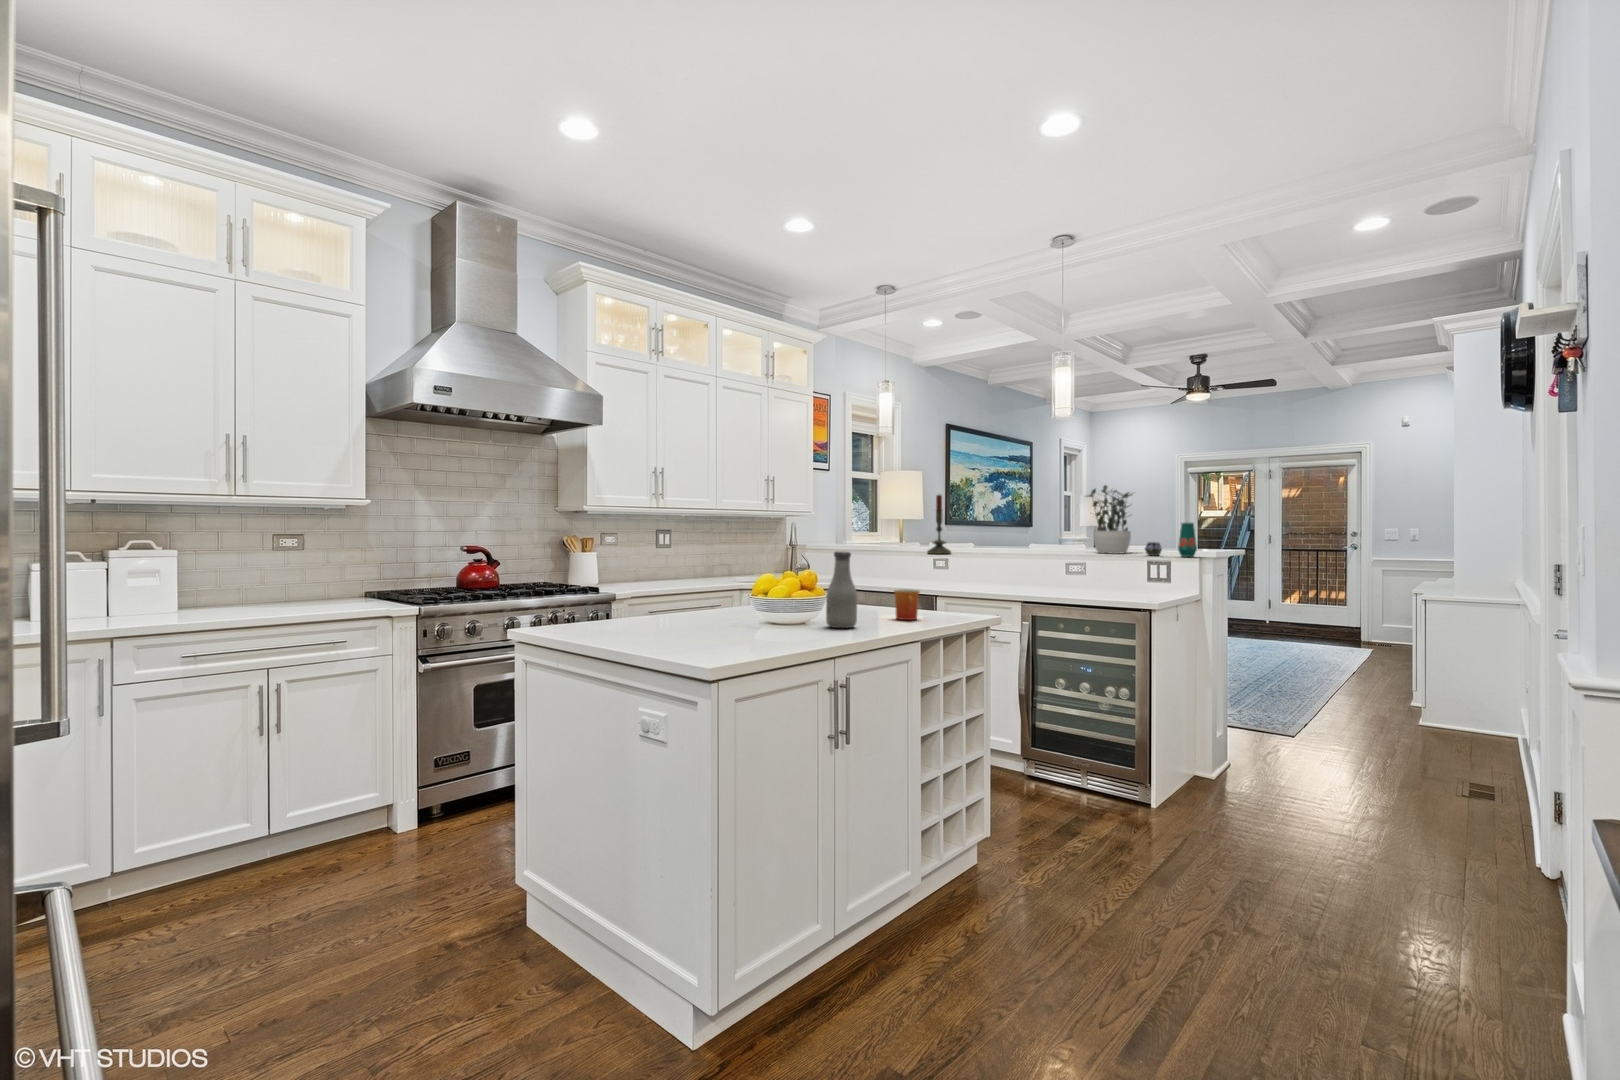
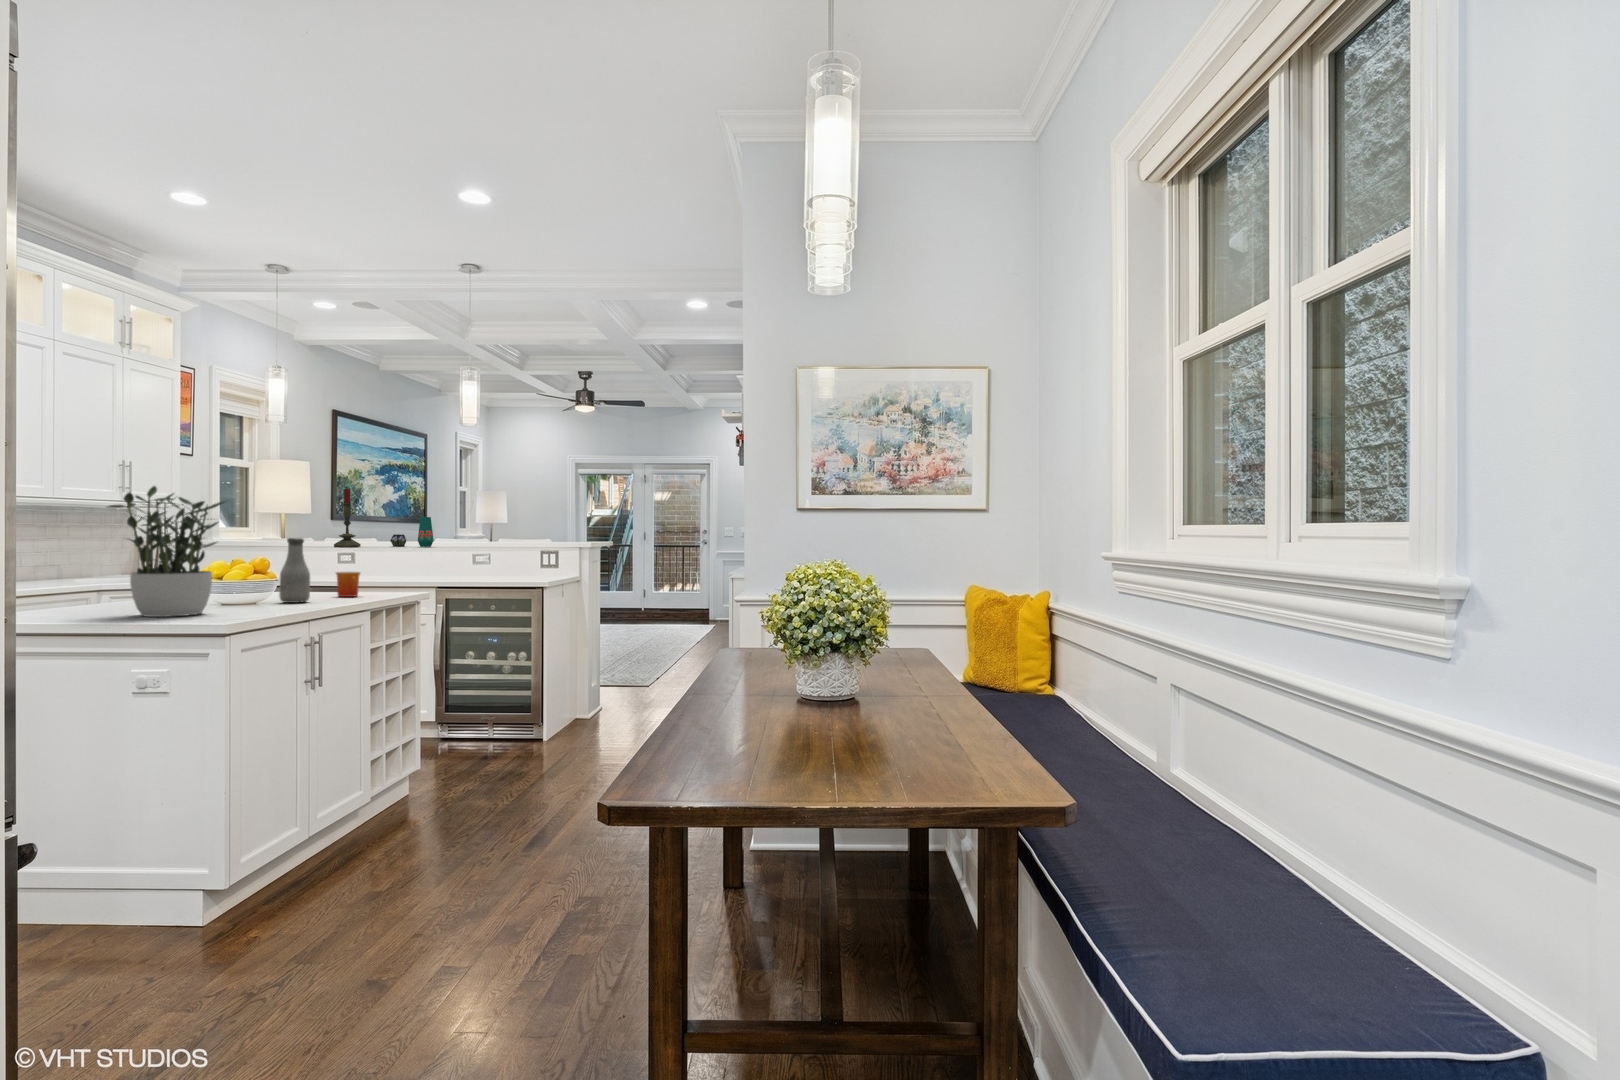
potted plant: present [1087,485,1132,554] -> present [107,486,225,617]
vase: present [1145,523,1197,557] -> present [390,517,434,547]

